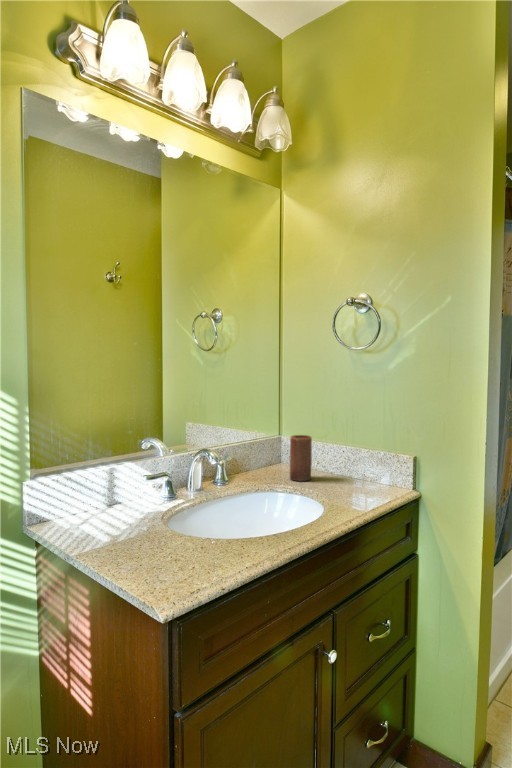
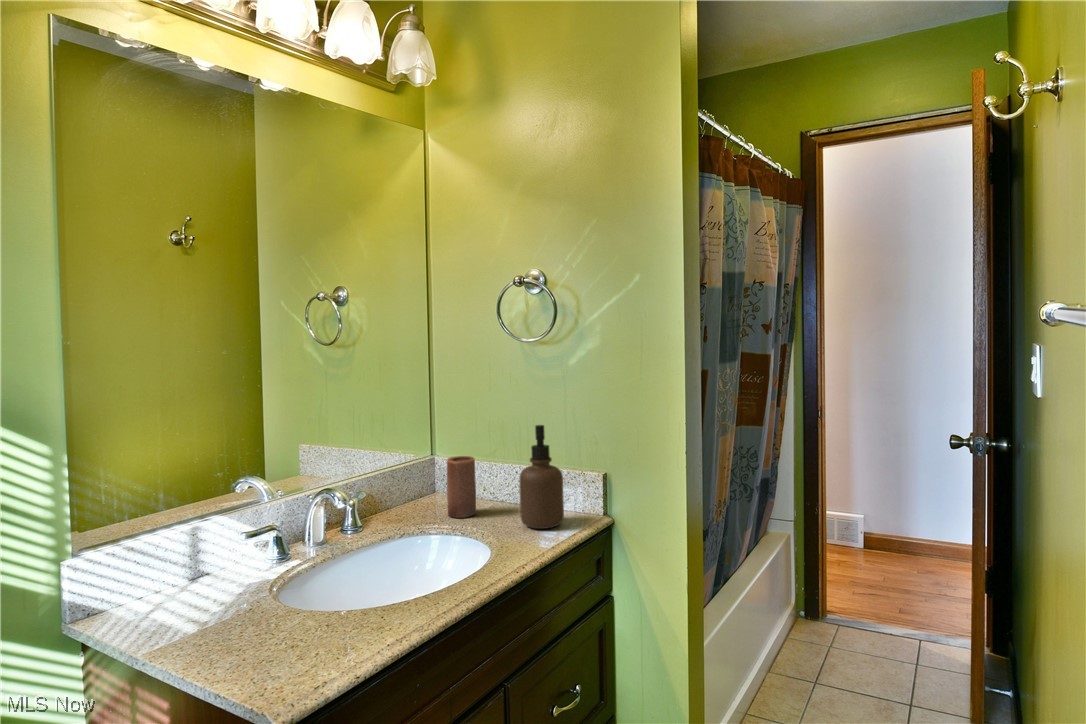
soap dispenser: none [347,413,382,494] -> present [519,425,564,529]

